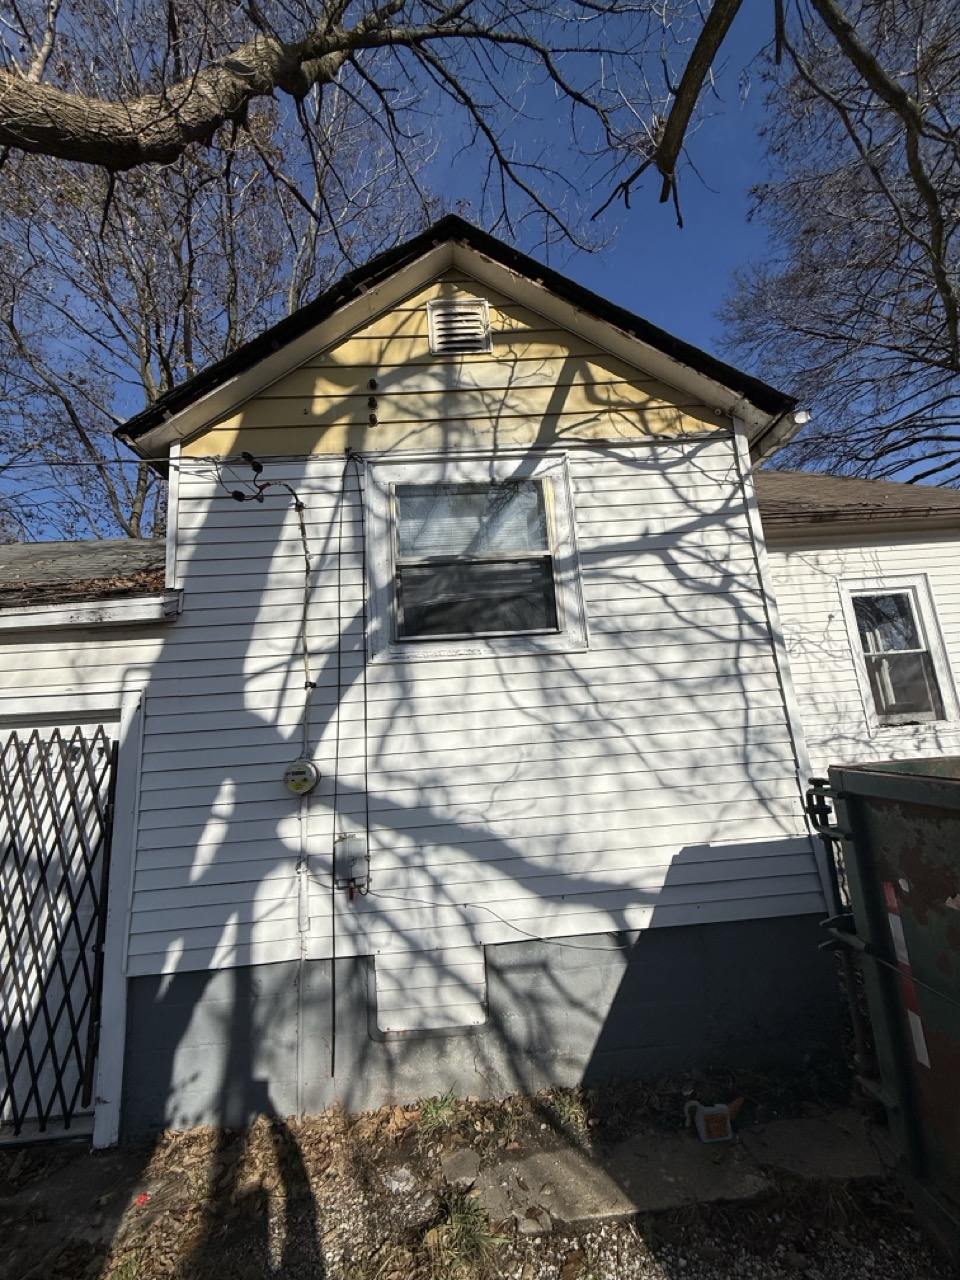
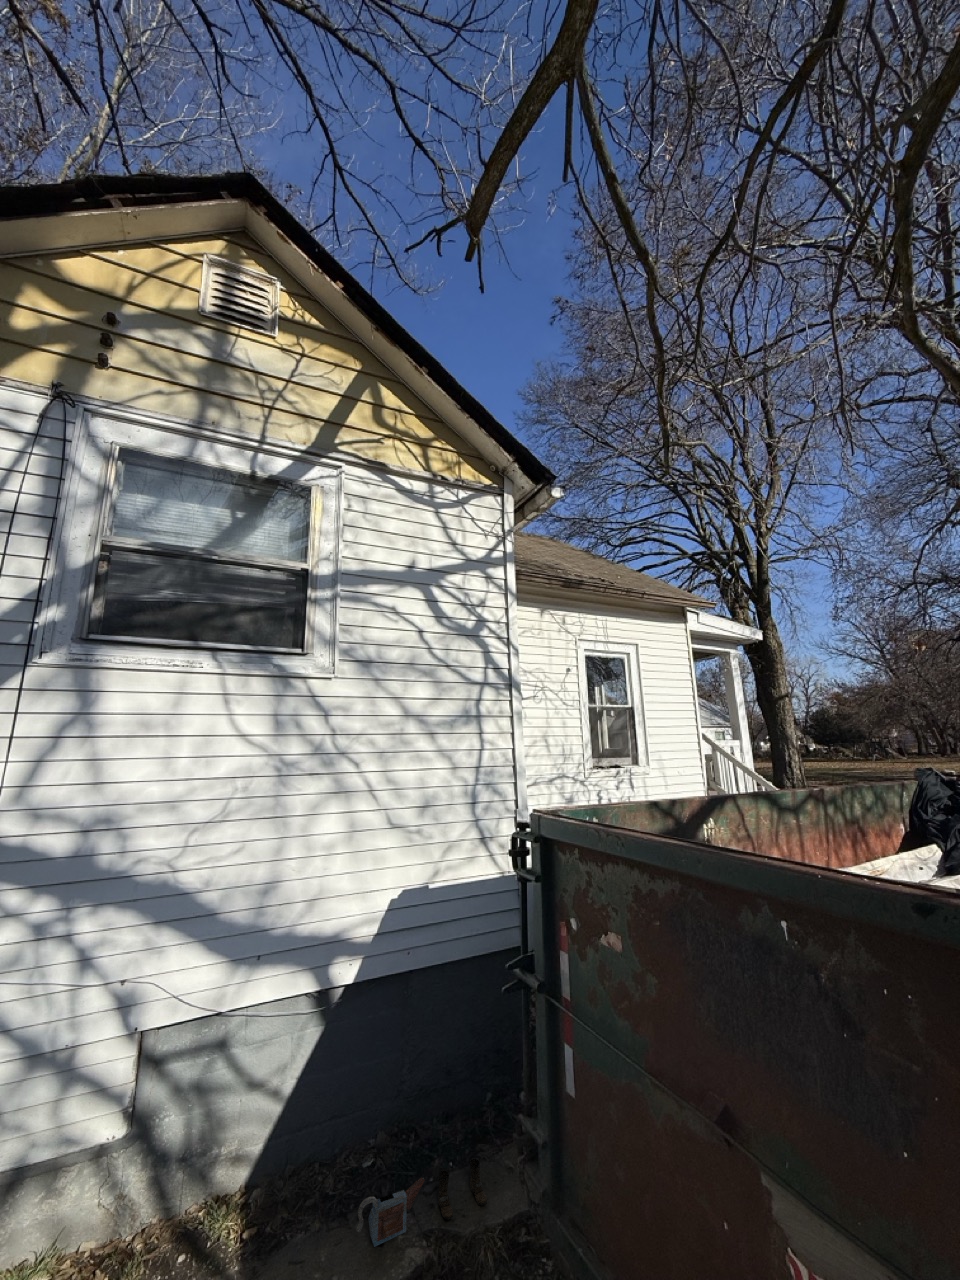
boots: none [758,1094,813,1138] -> present [438,1158,487,1220]

